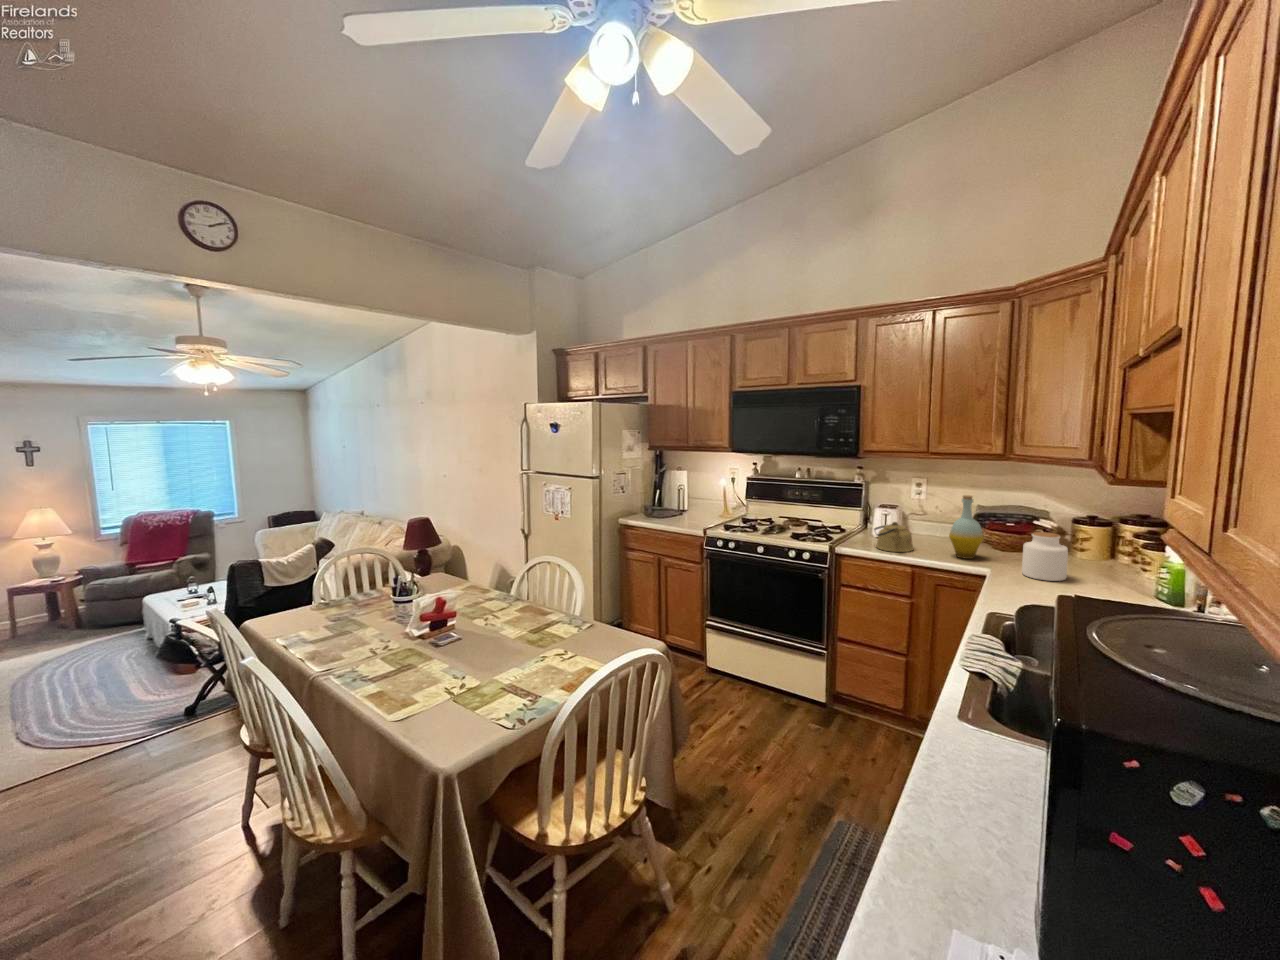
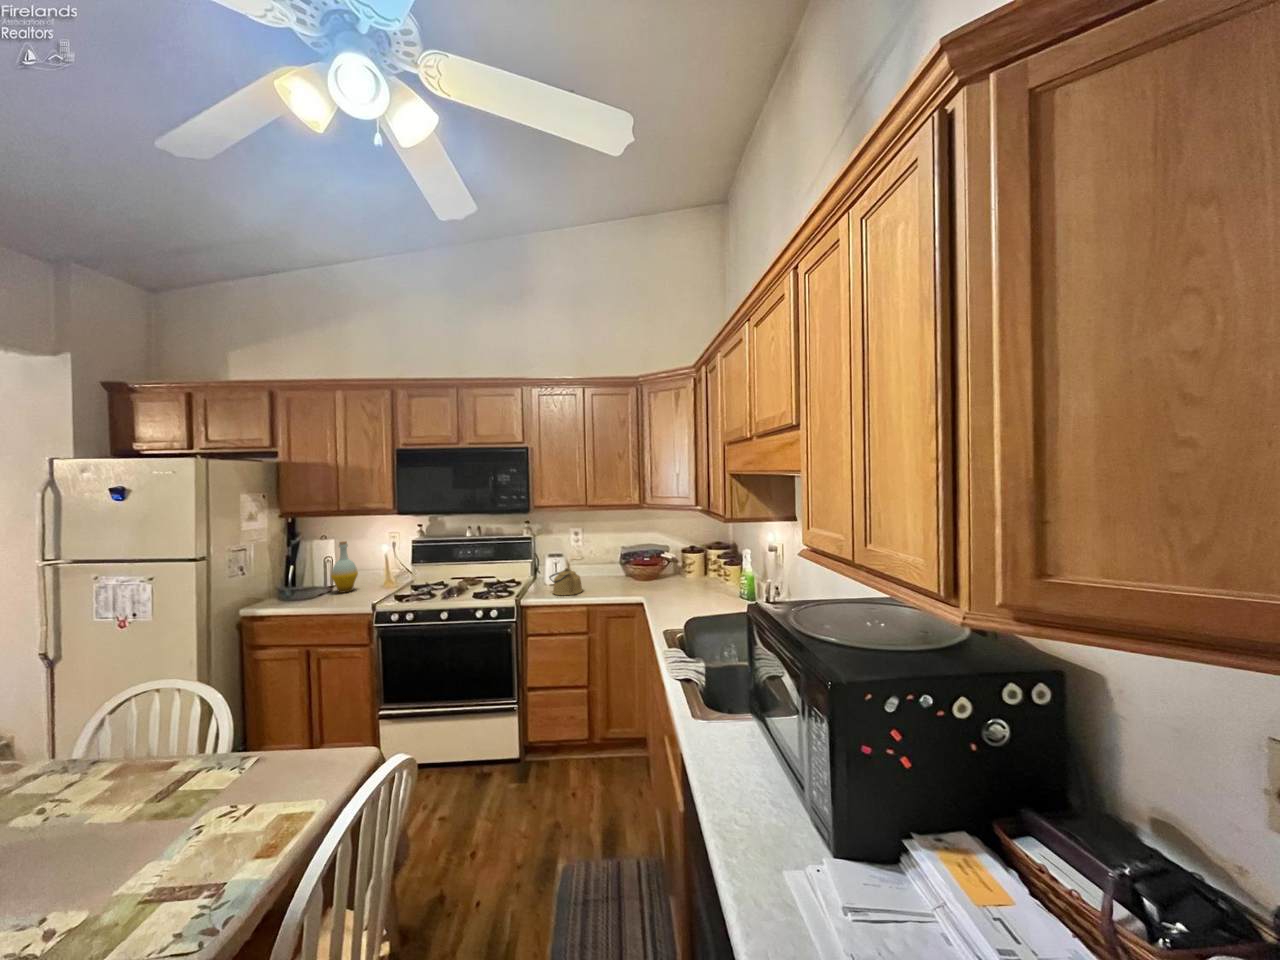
bottle: present [949,495,983,559] -> present [331,541,358,593]
jar: present [1022,532,1068,581] -> none [662,561,689,598]

